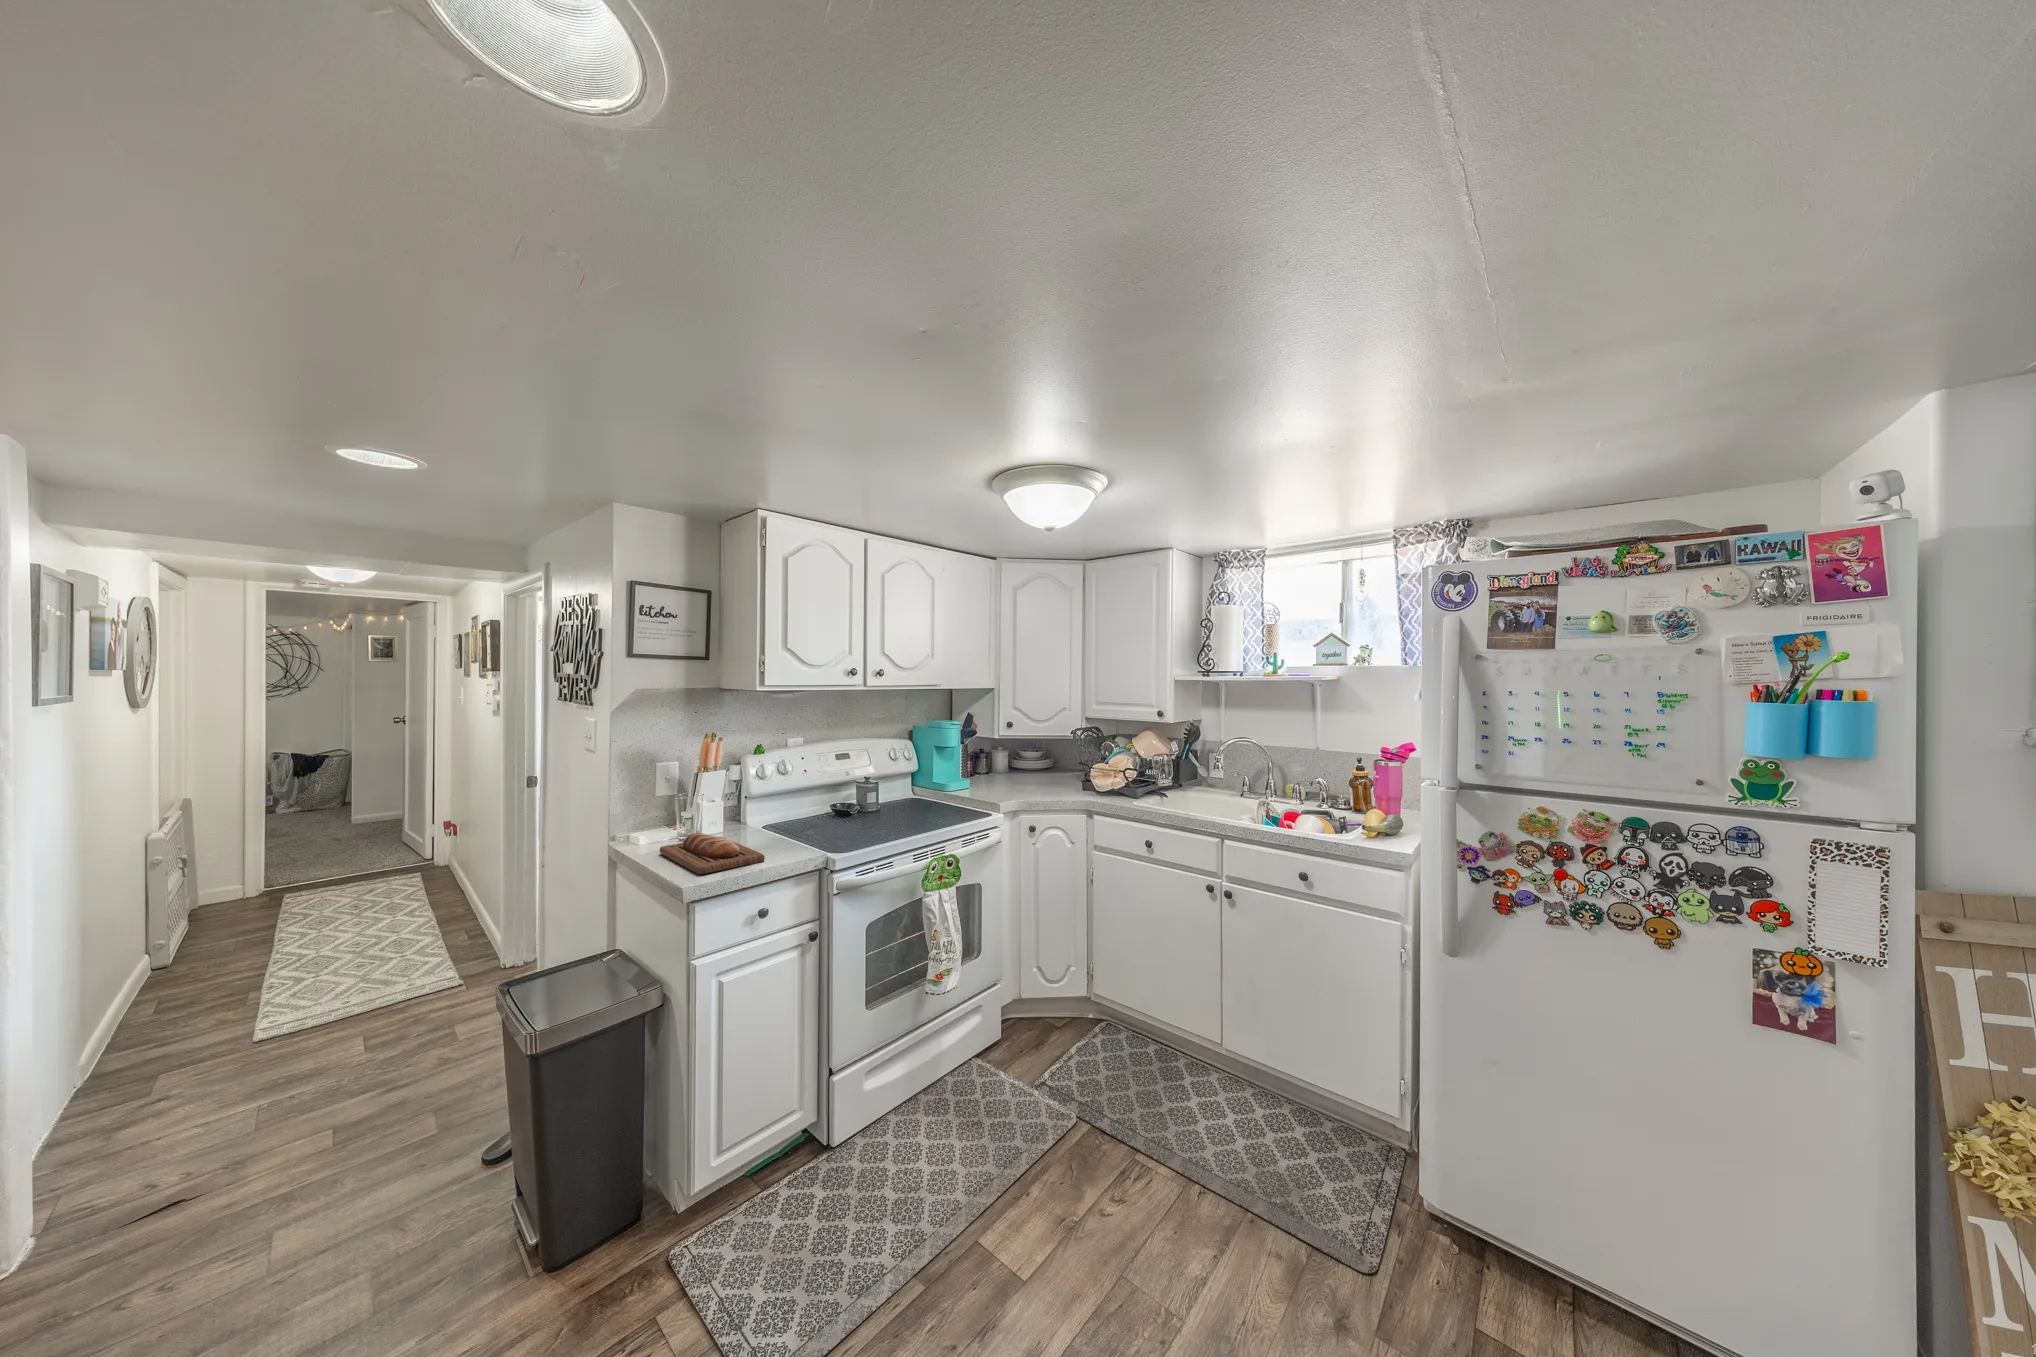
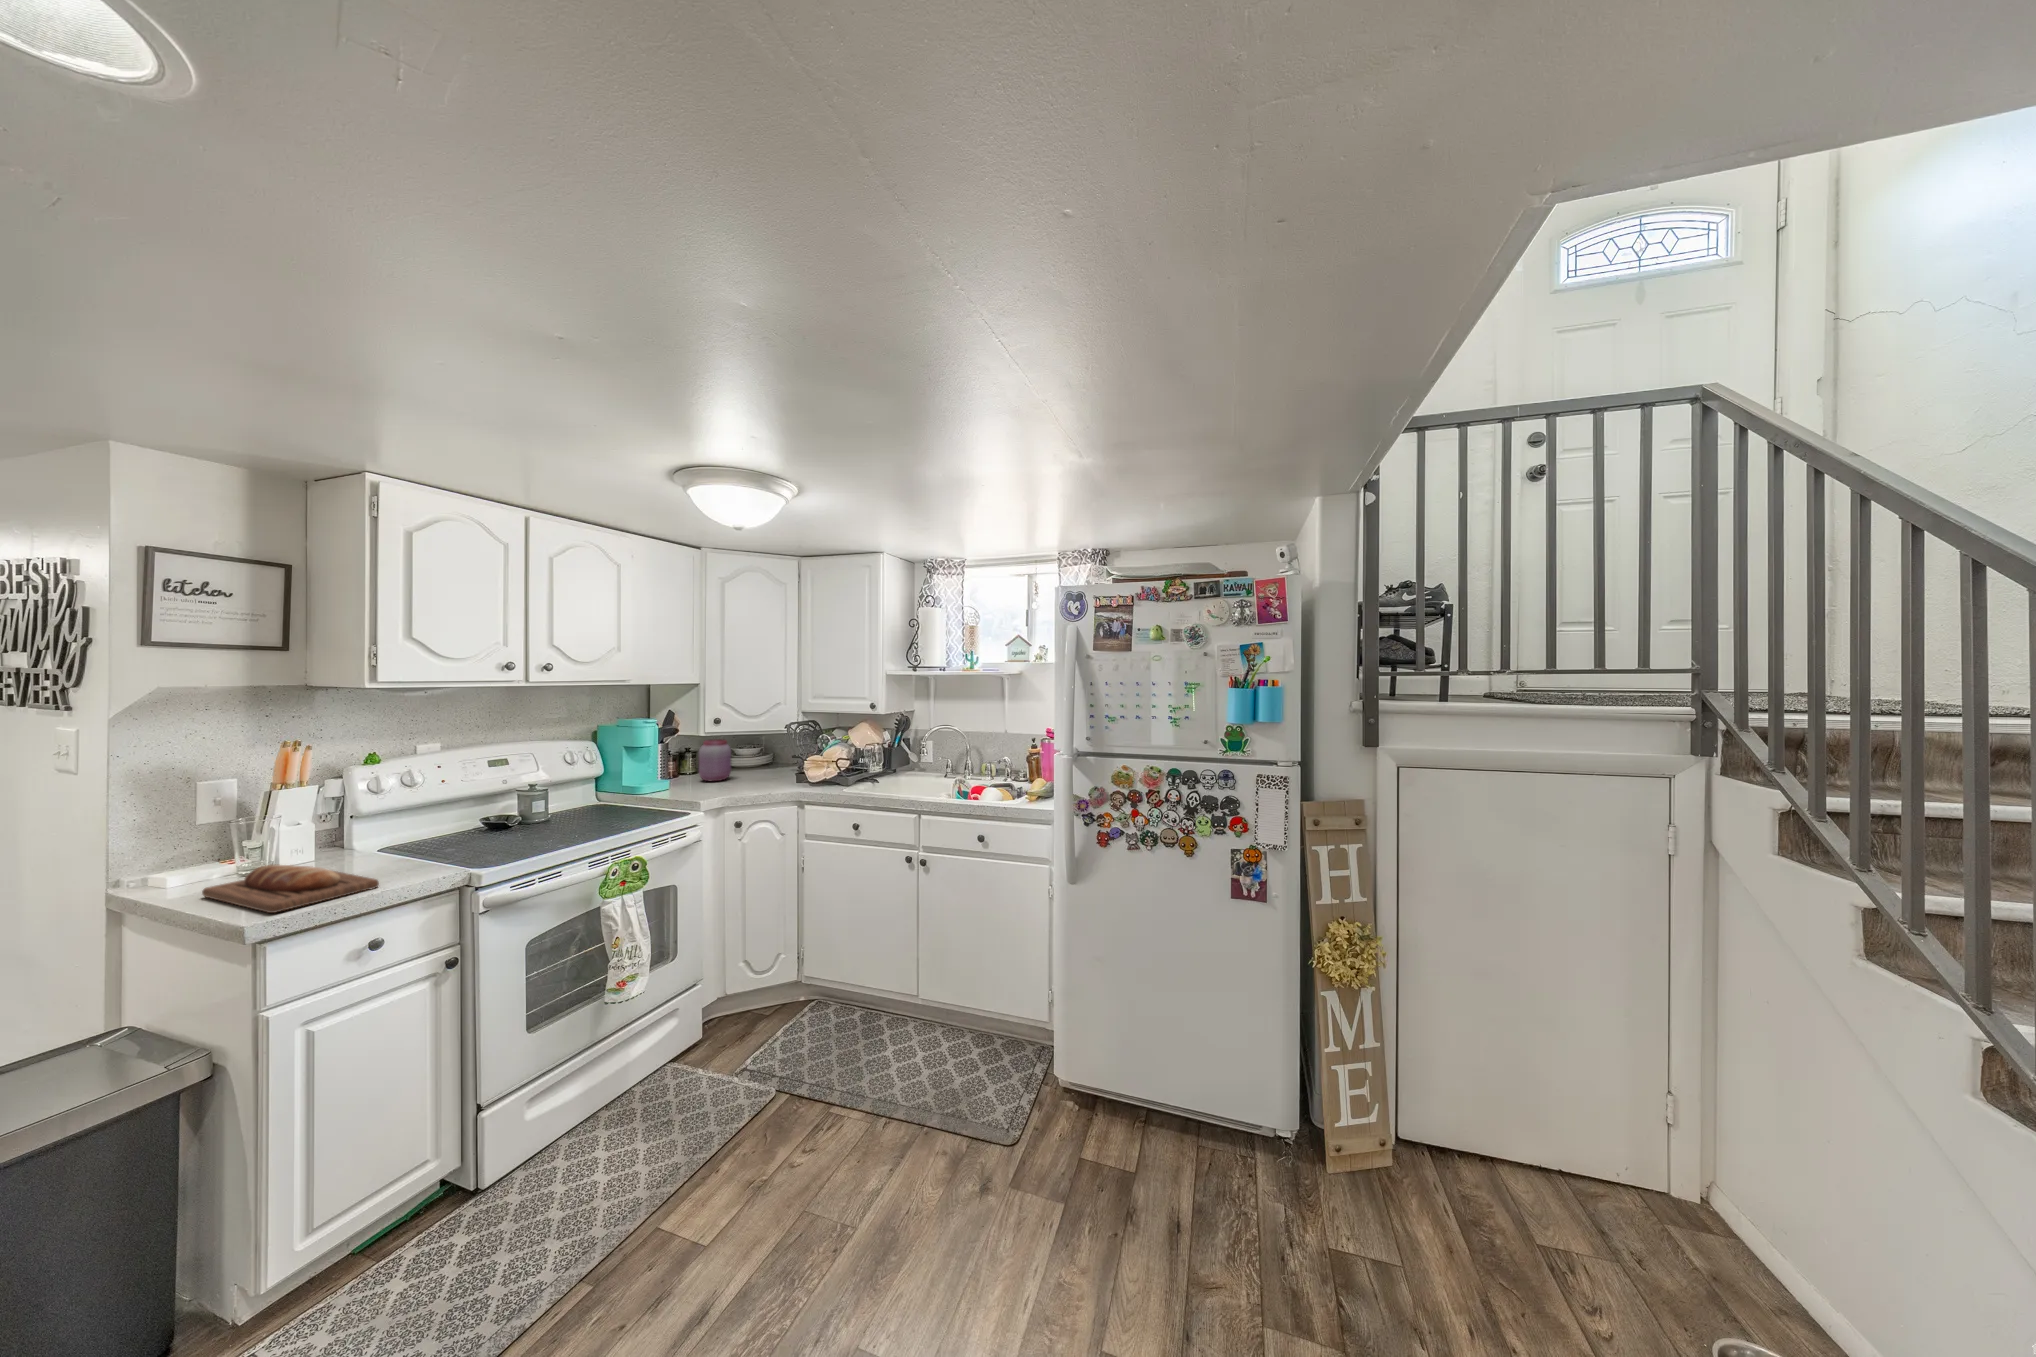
jar: none [1000,743,1030,785] -> present [699,739,731,781]

